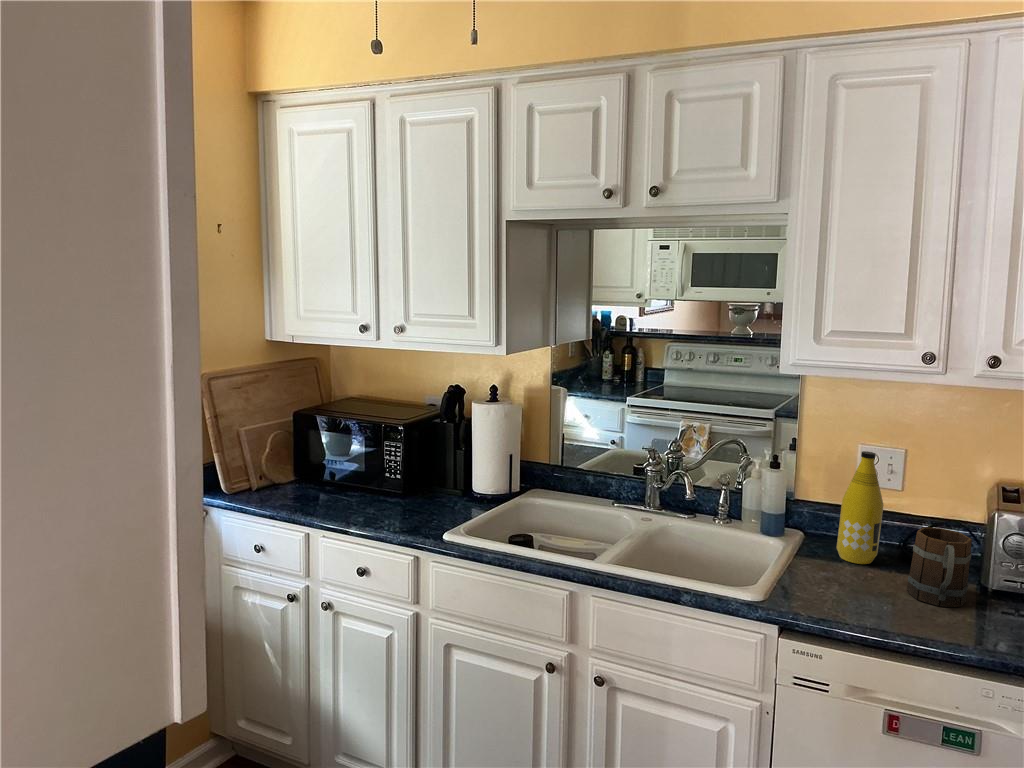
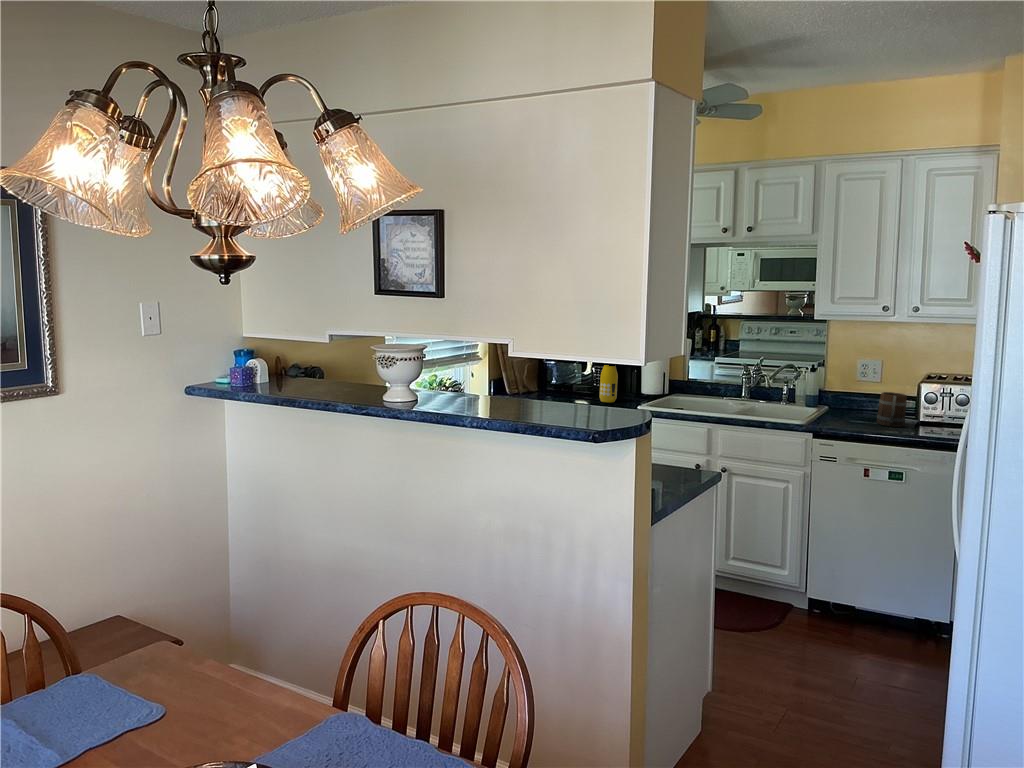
bottle: present [837,451,884,564] -> present [599,365,618,402]

